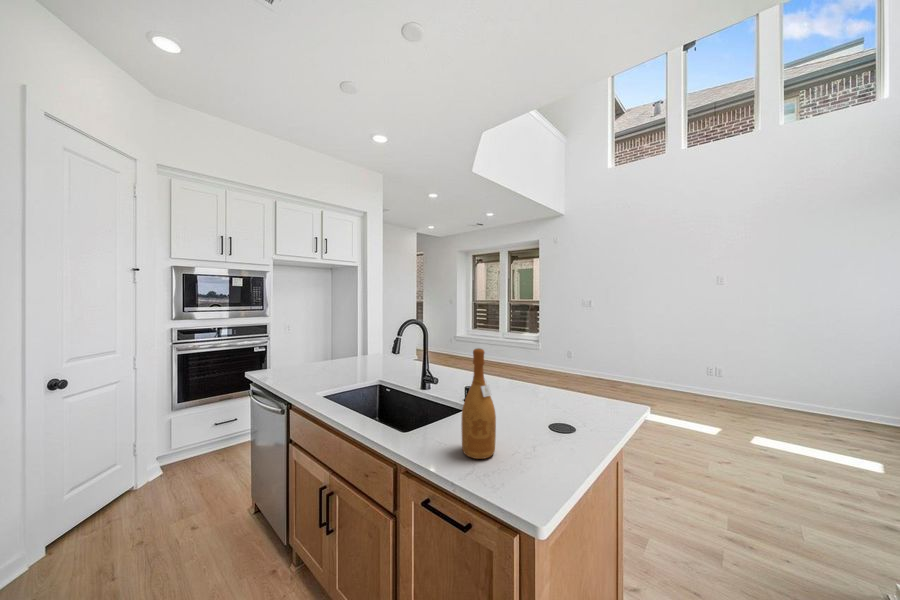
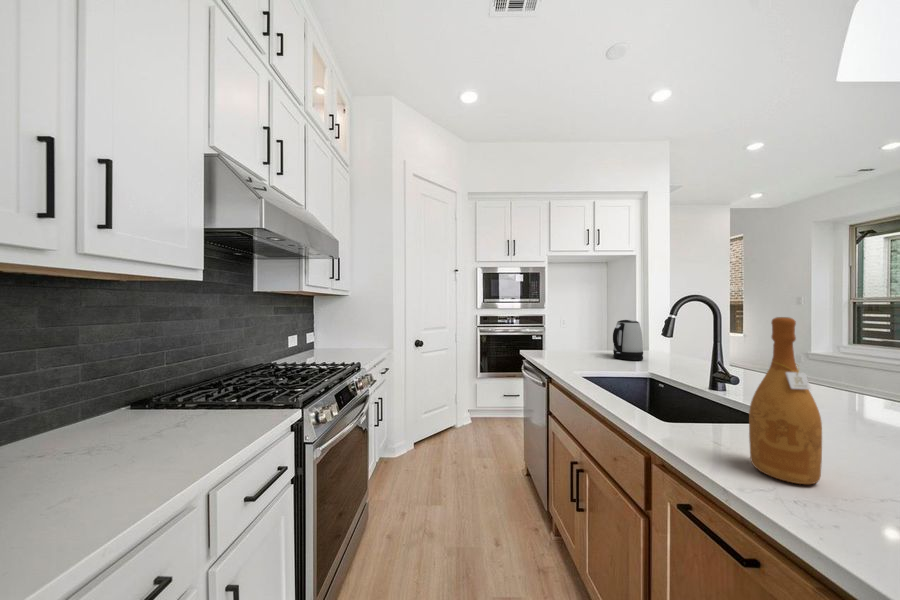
kettle: none [347,332,371,369] -> present [613,320,643,361]

